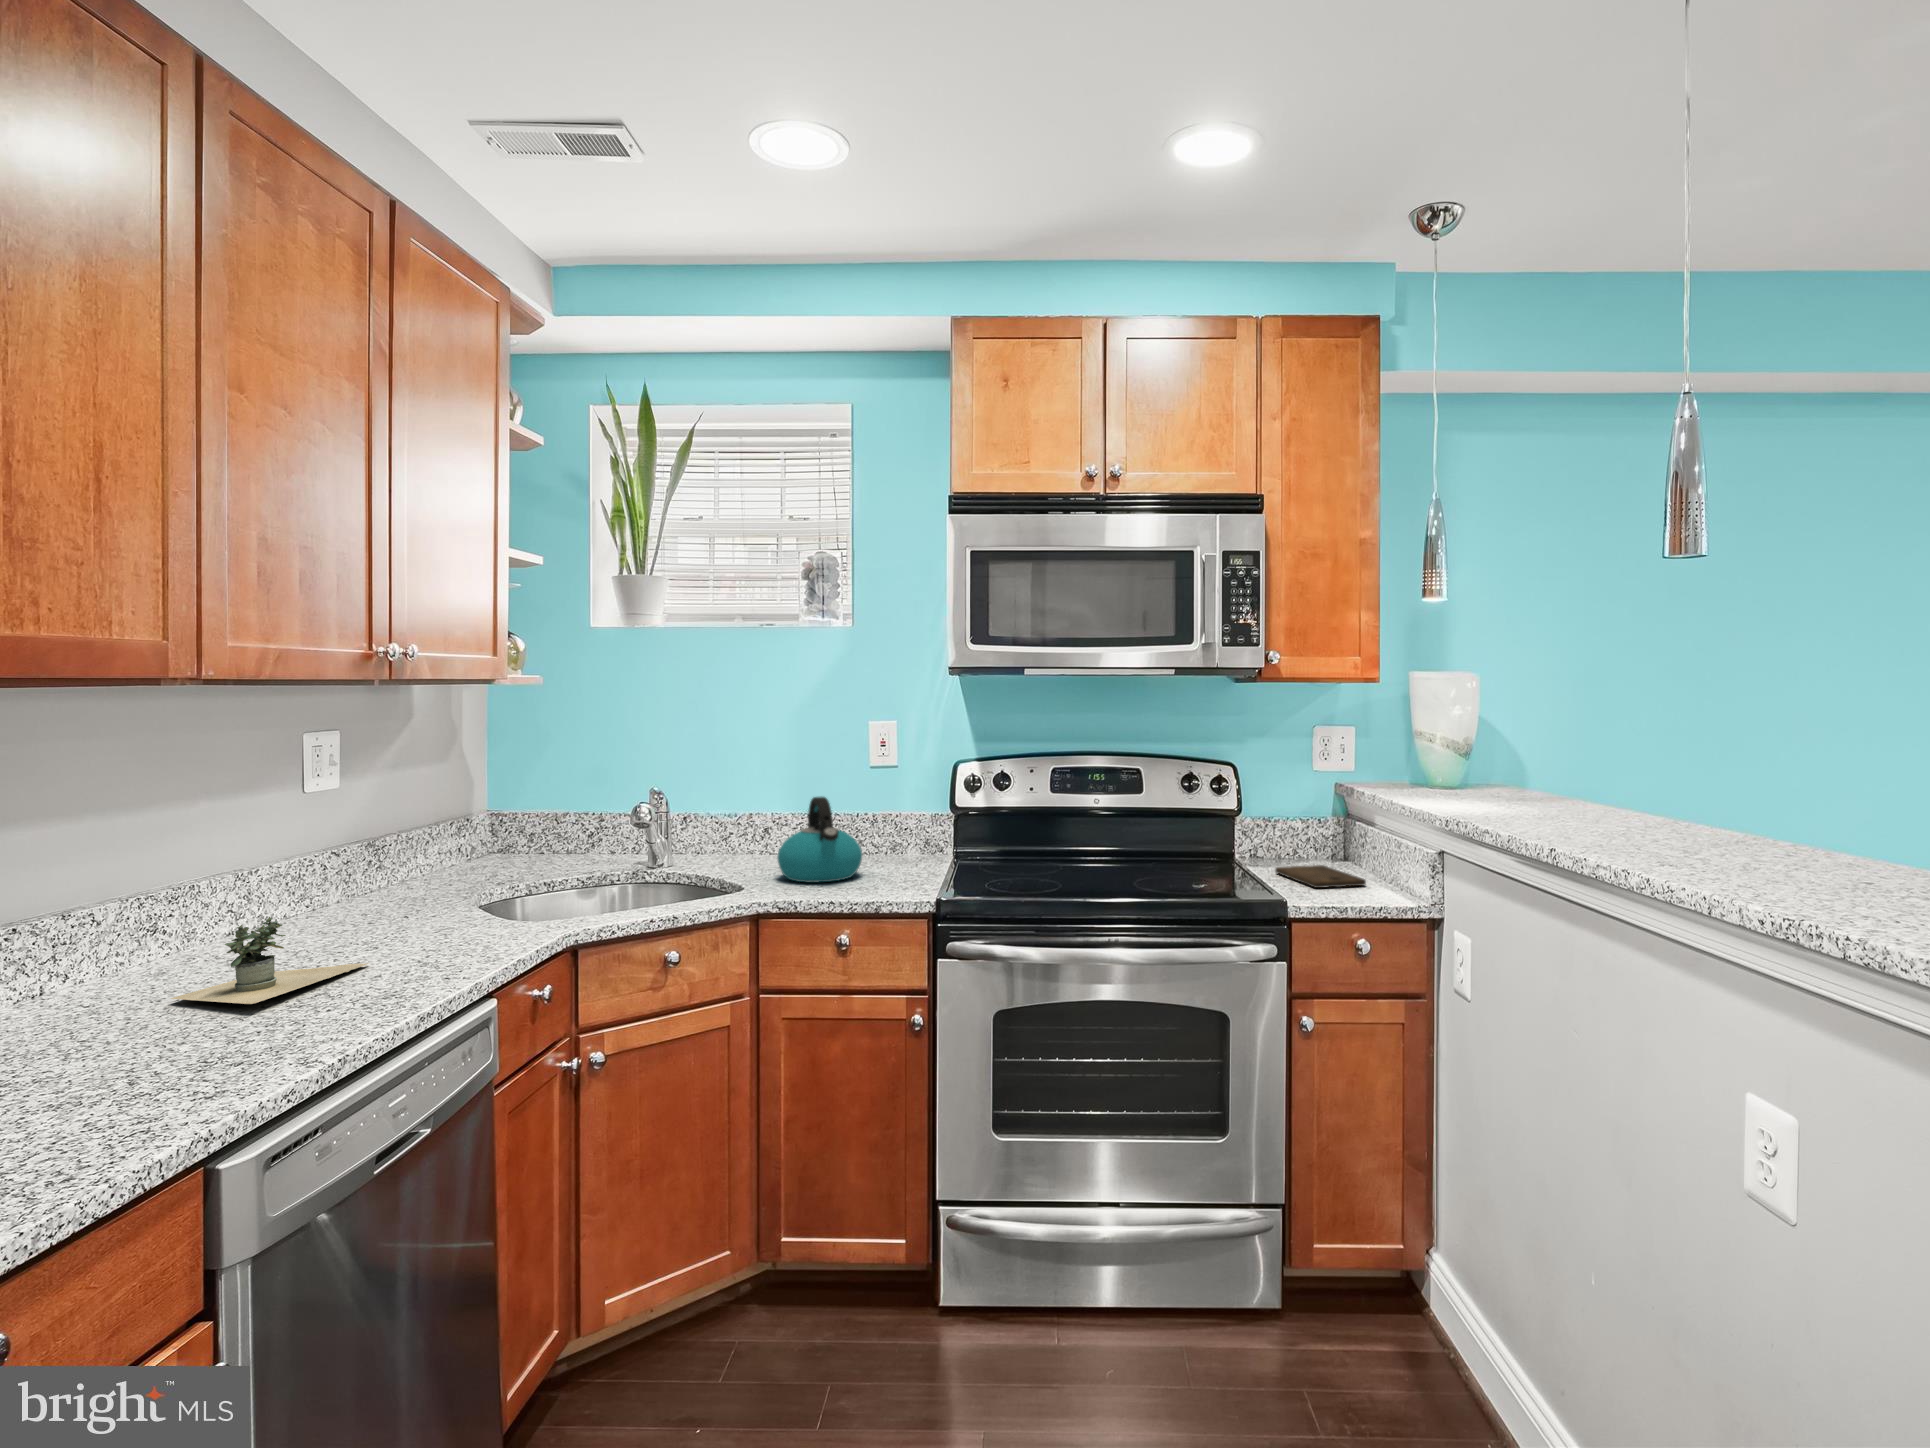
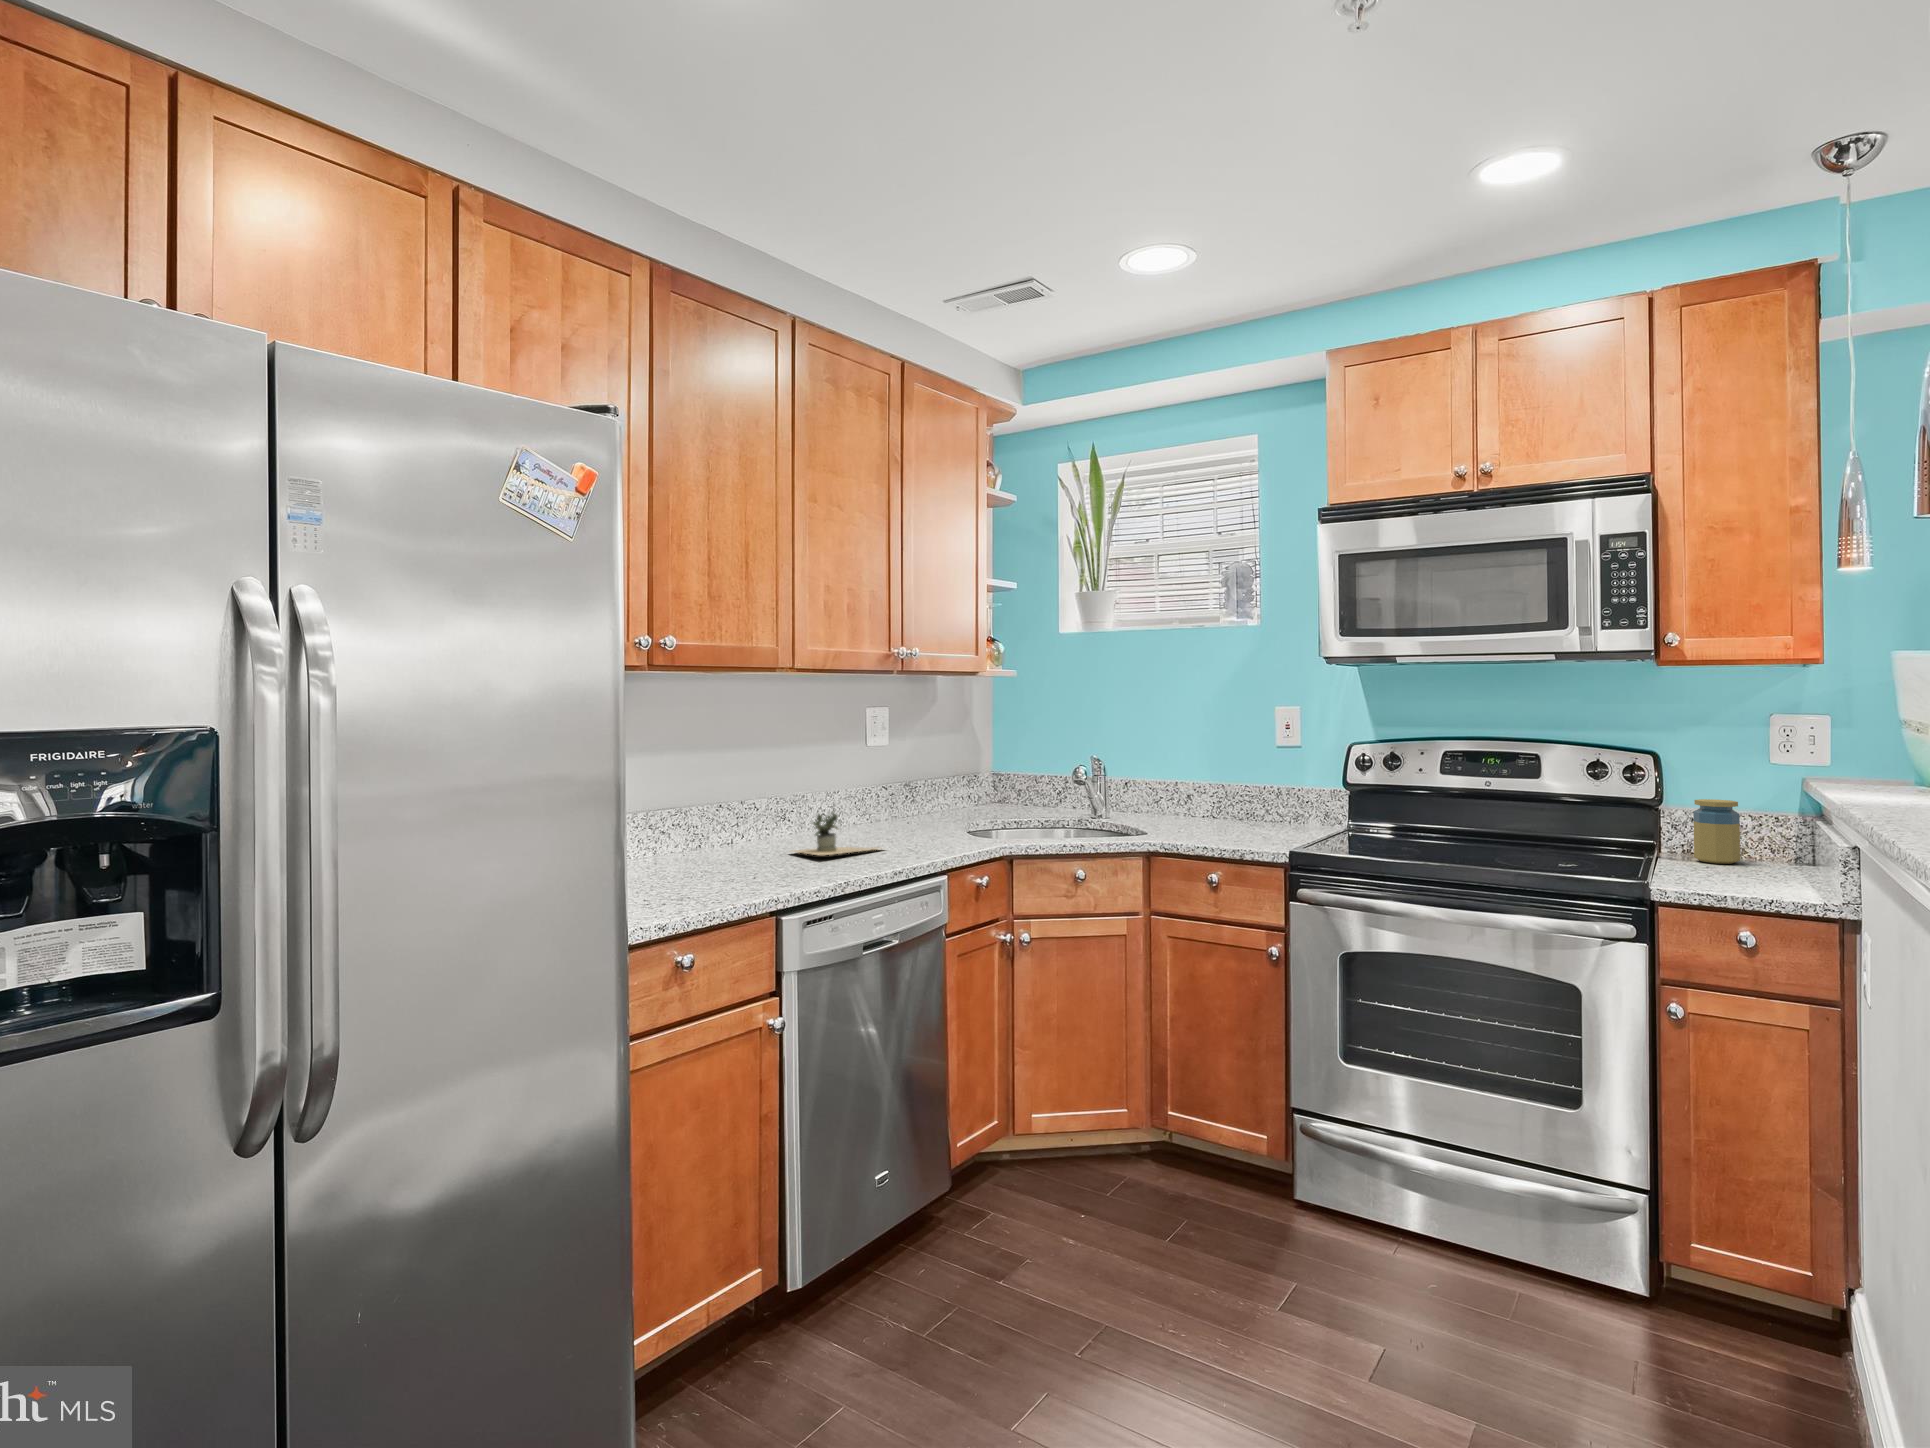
kettle: present [777,797,862,882] -> none [1181,767,1253,837]
jar: none [1267,806,1301,866] -> present [1693,799,1740,864]
cutting board: present [1275,865,1366,888] -> none [1688,860,1783,883]

